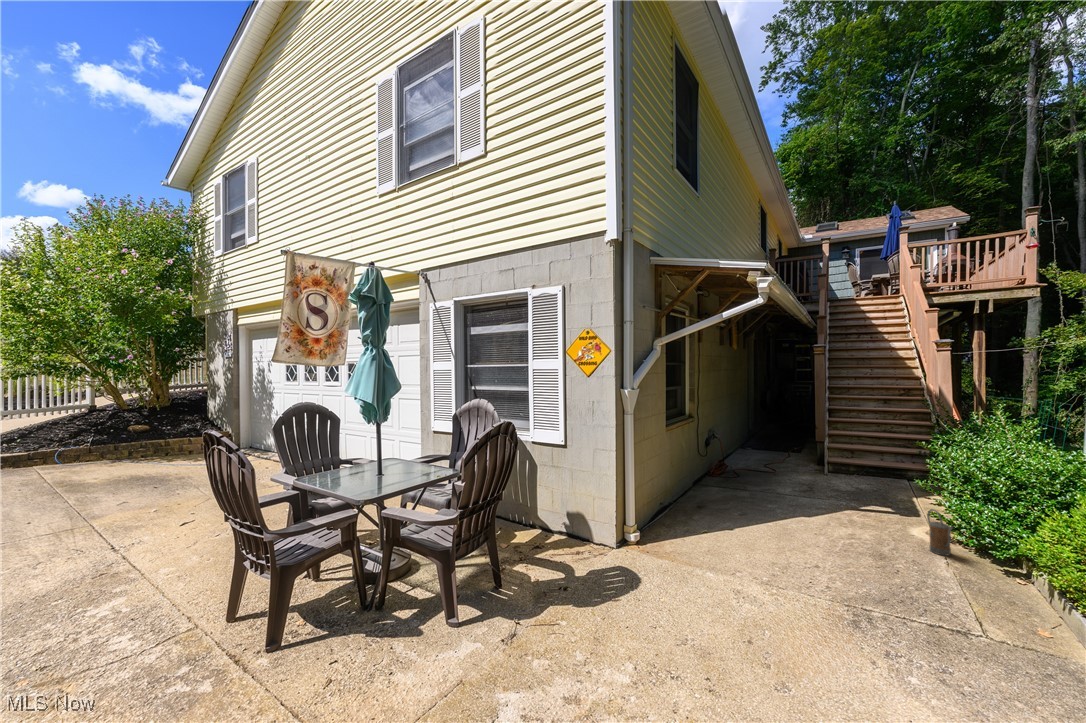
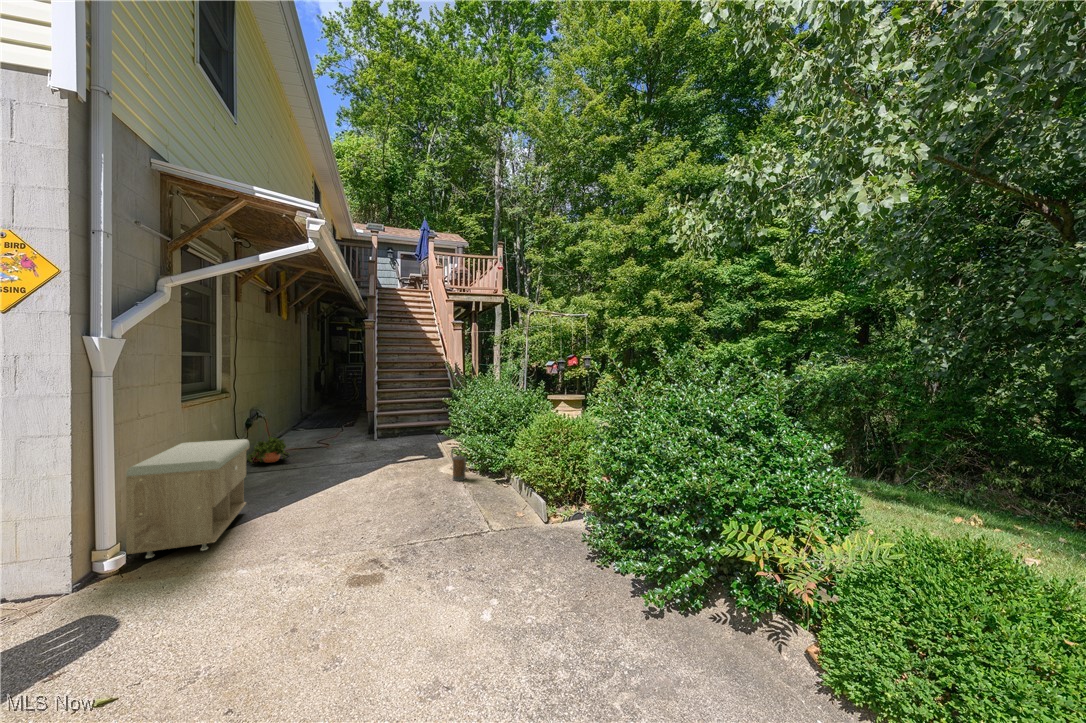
potted plant: none [706,456,742,480] -> present [248,437,289,463]
storage bench: none [639,458,710,546] -> present [126,439,250,558]

